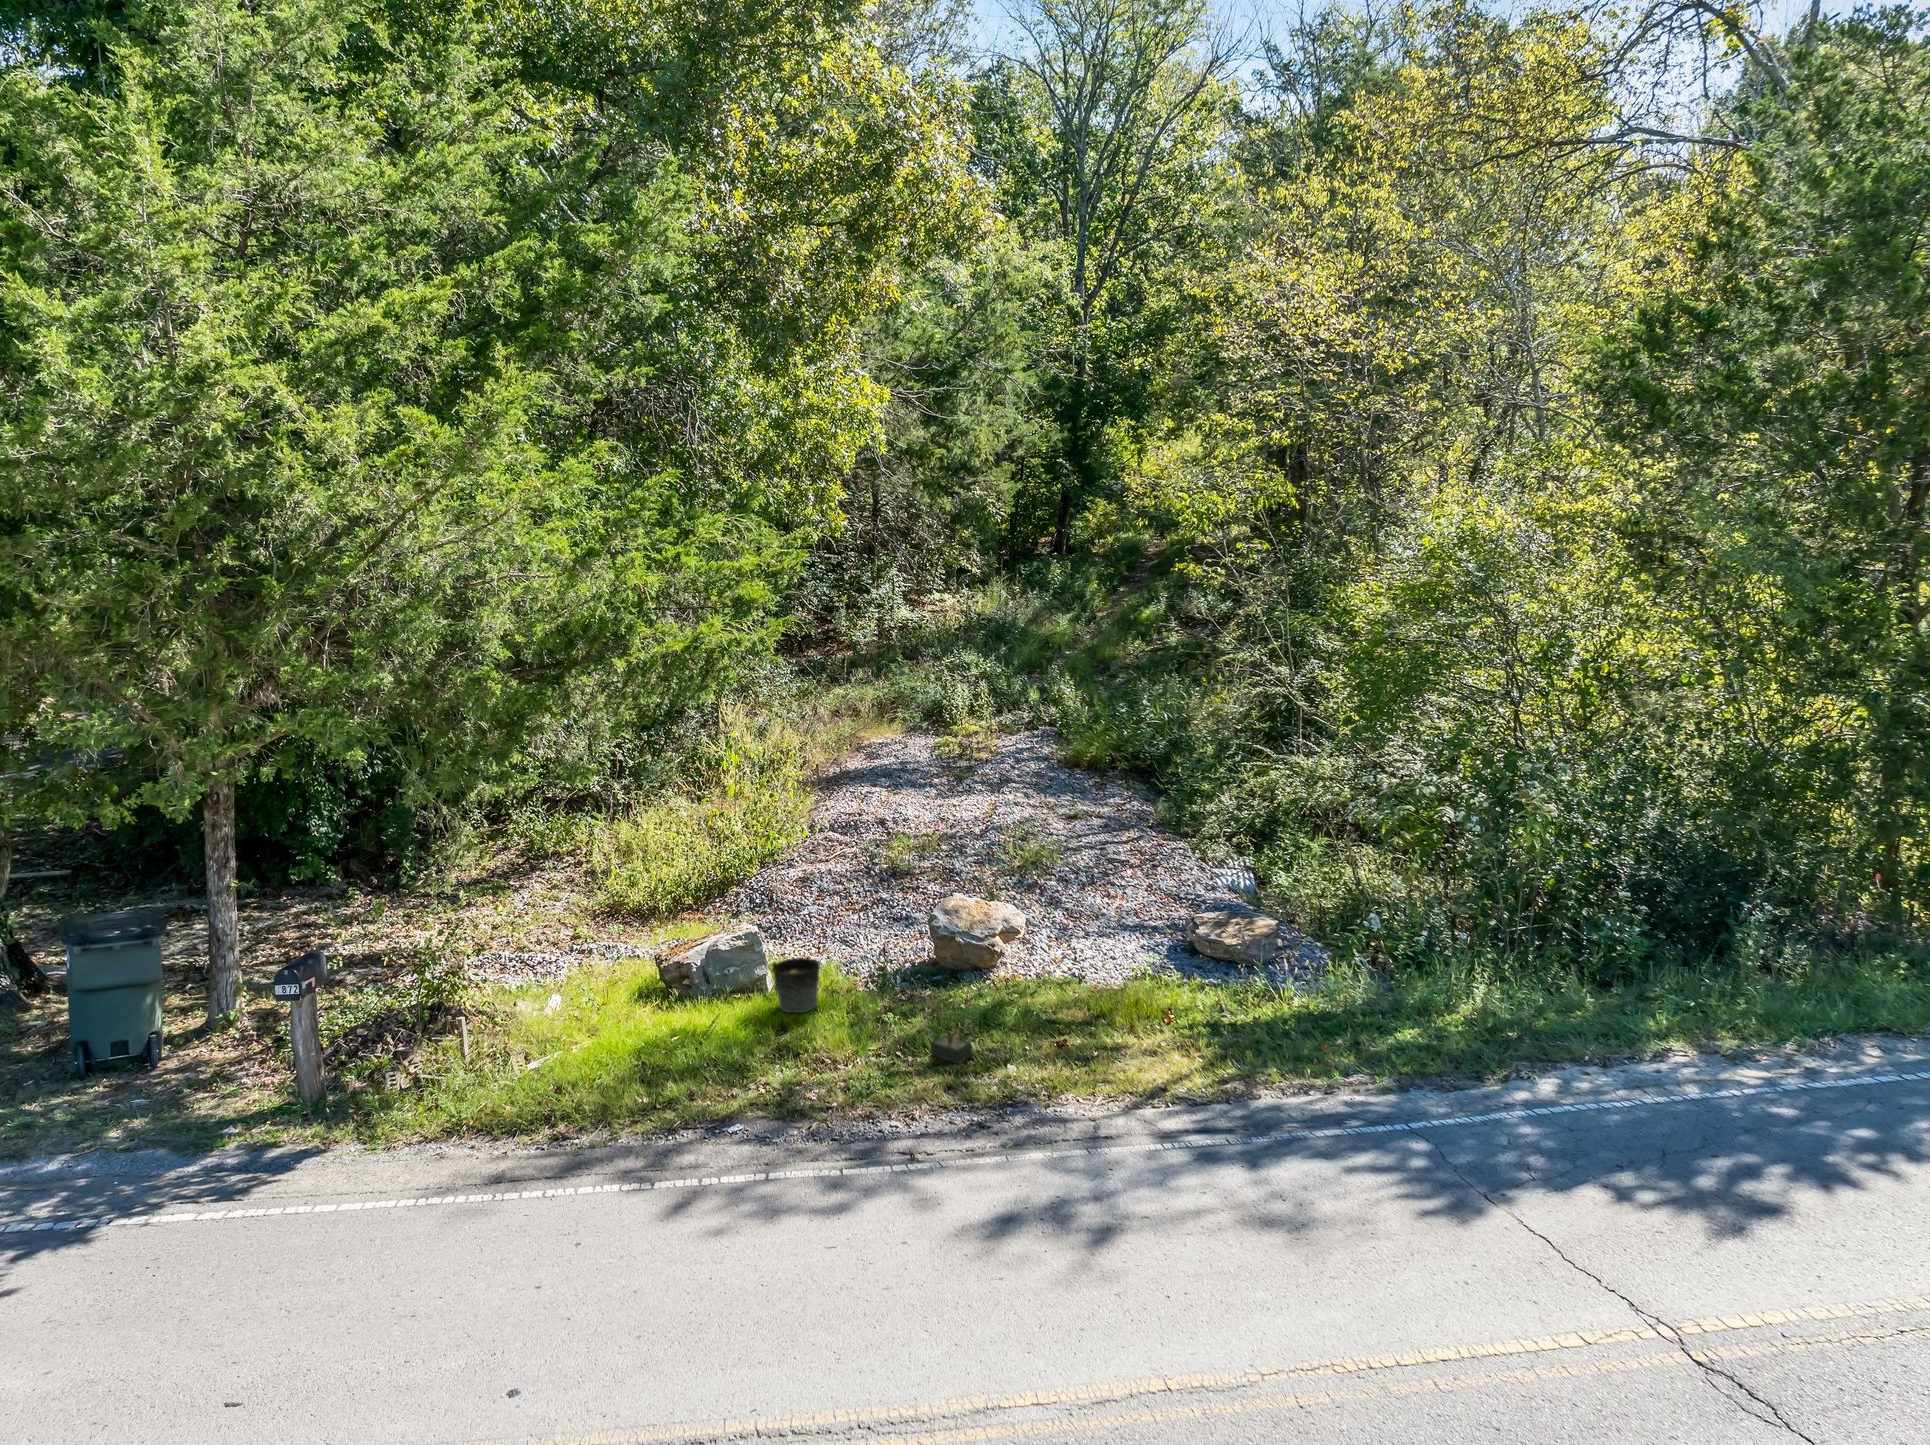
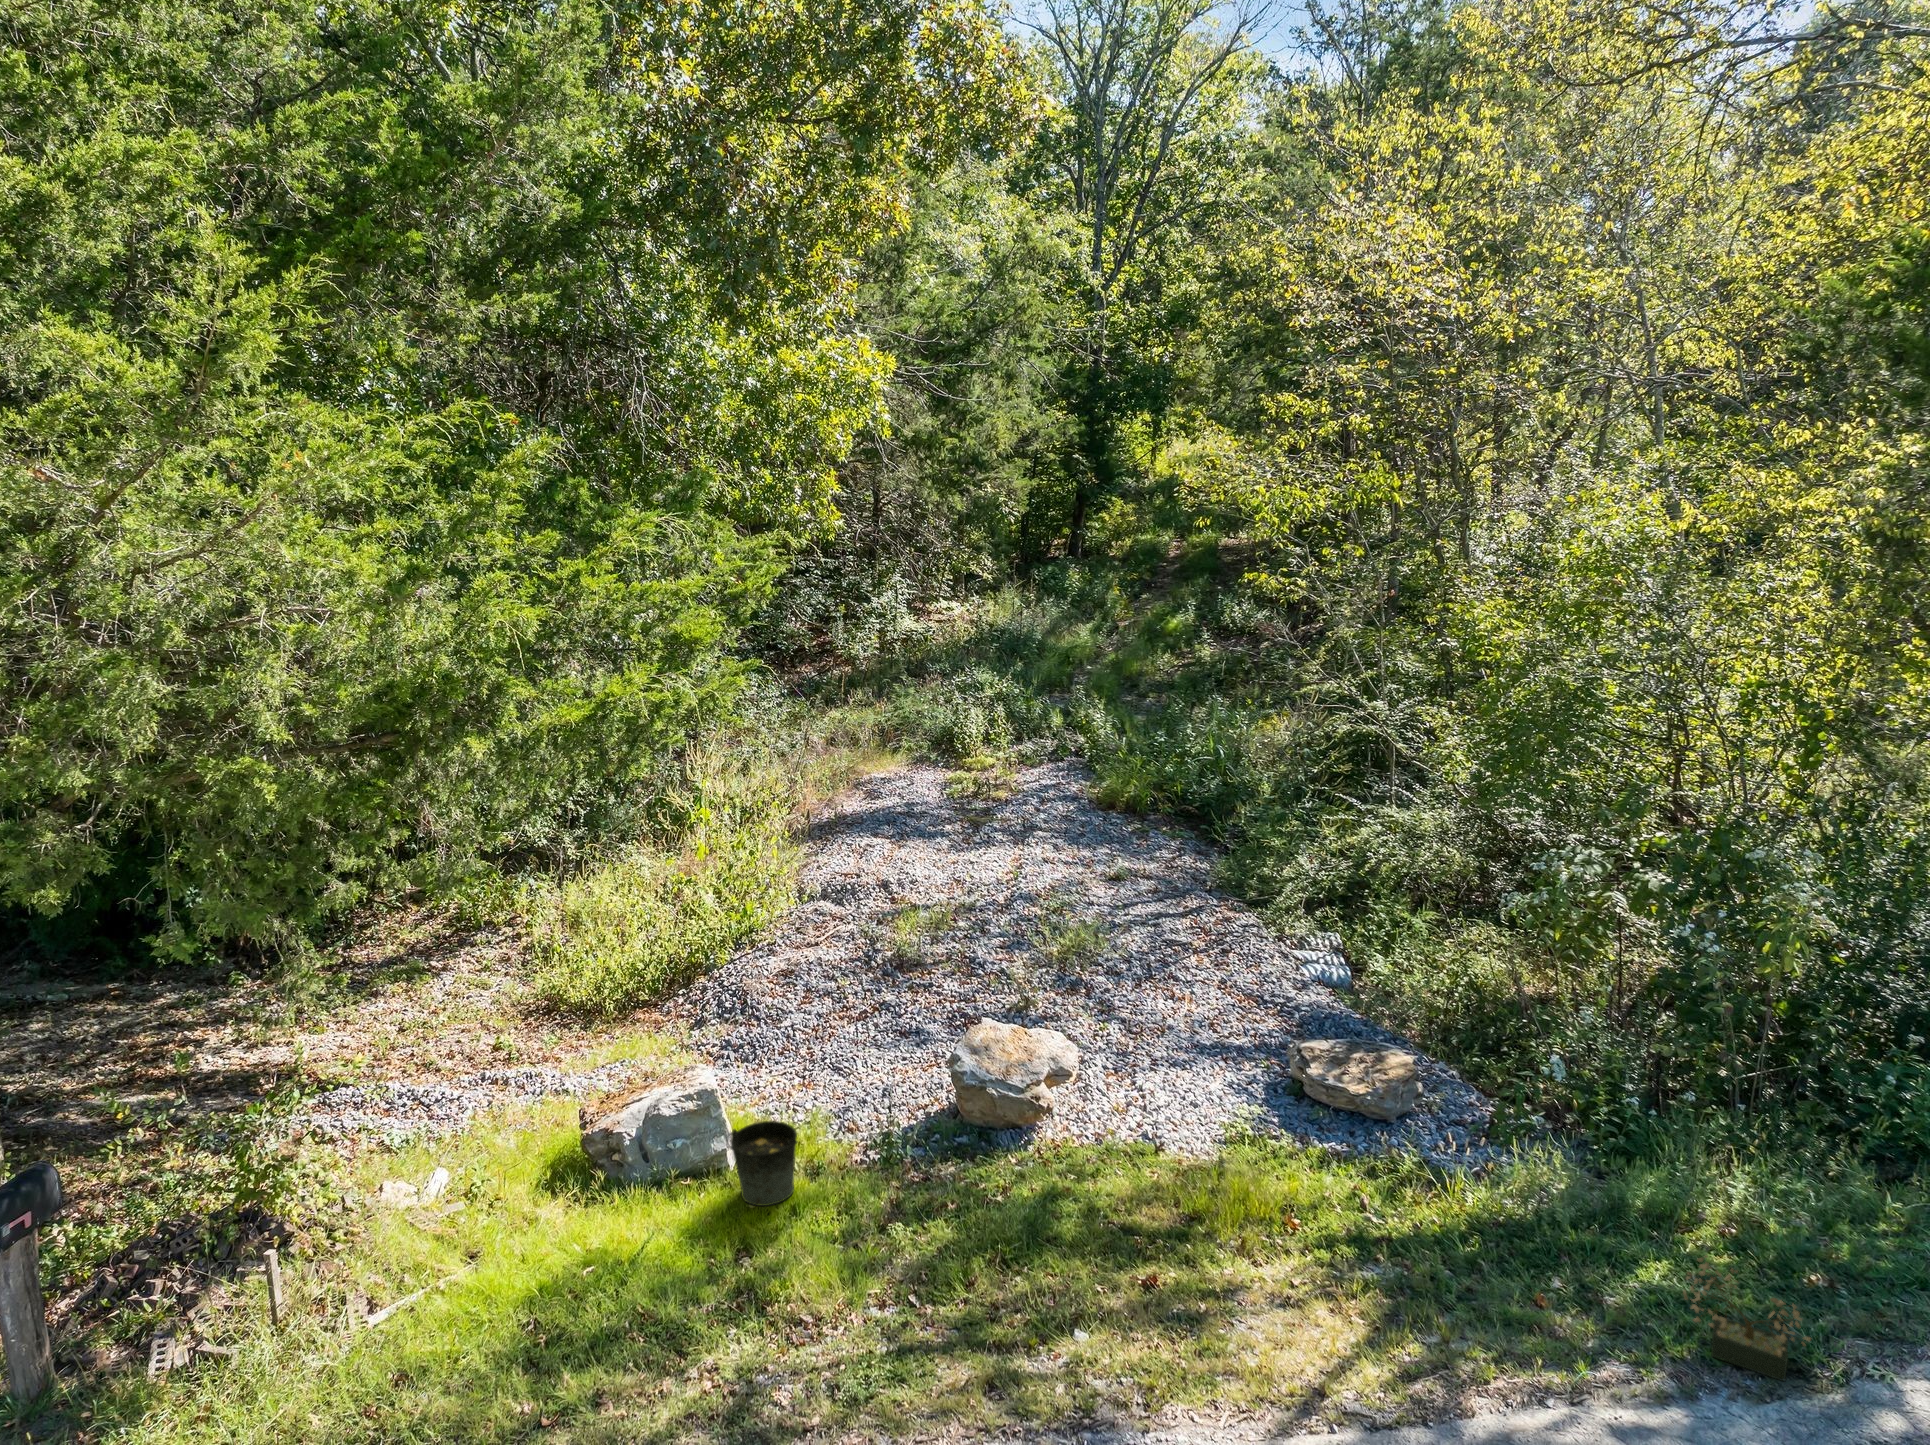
decorative plant: present [917,1000,977,1063] -> present [1683,1255,1811,1381]

